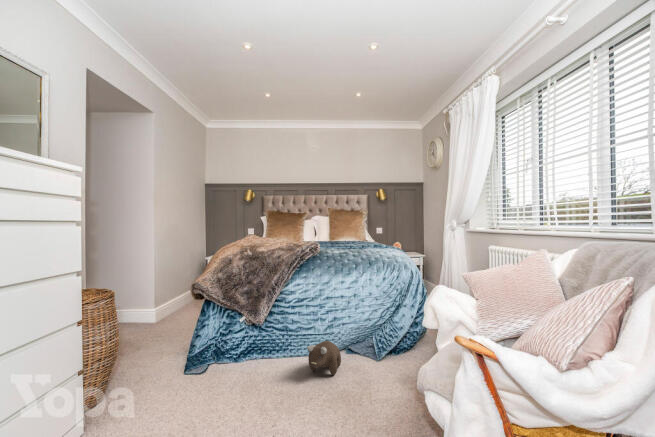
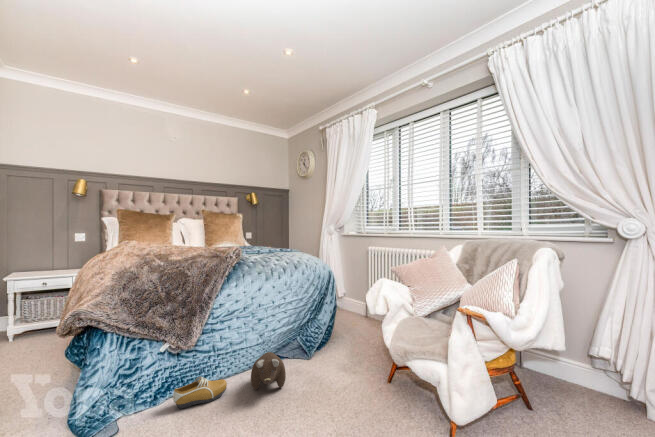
shoe: none [250,348,292,370] -> present [173,377,227,409]

